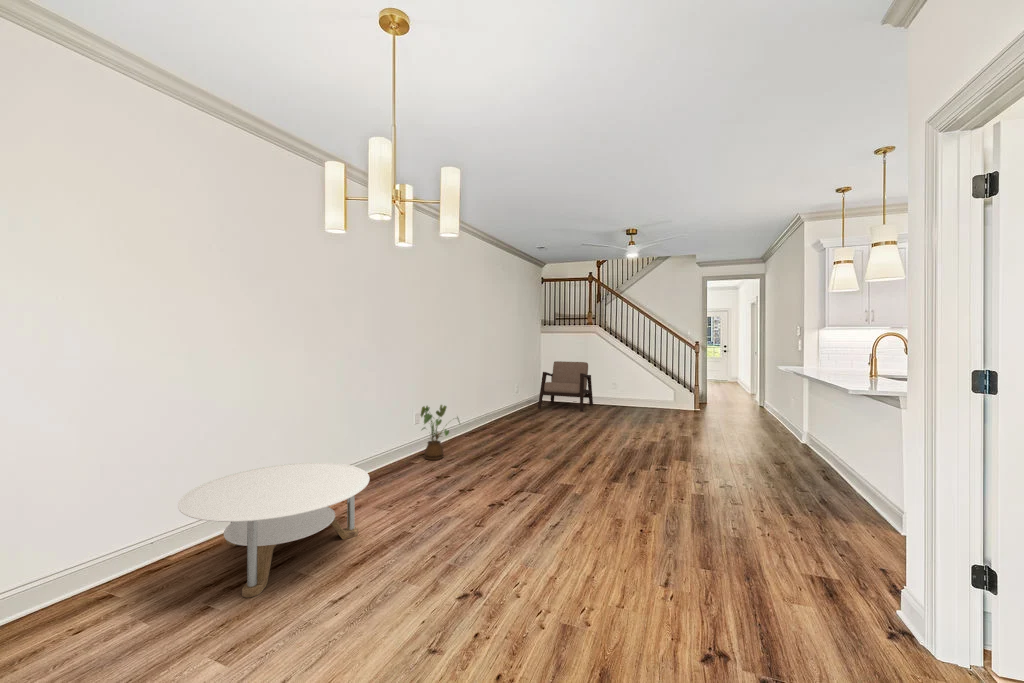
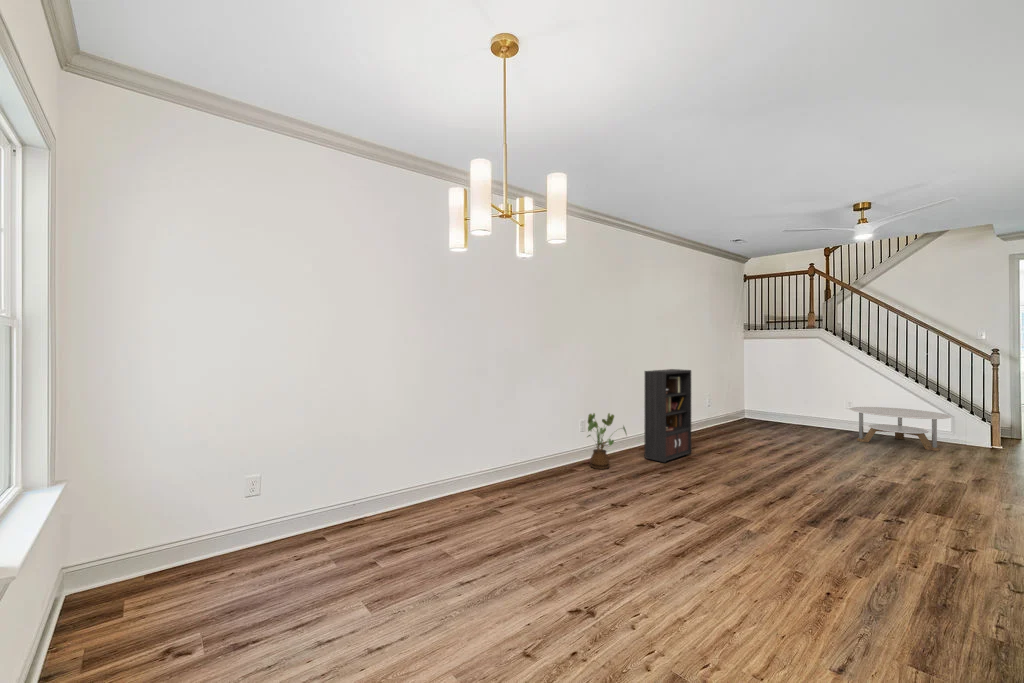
bookcase: none [472,360,511,446] -> present [644,369,691,462]
armchair: present [538,361,593,411] -> none [738,372,817,434]
round table: present [178,462,370,598] -> present [850,407,951,451]

